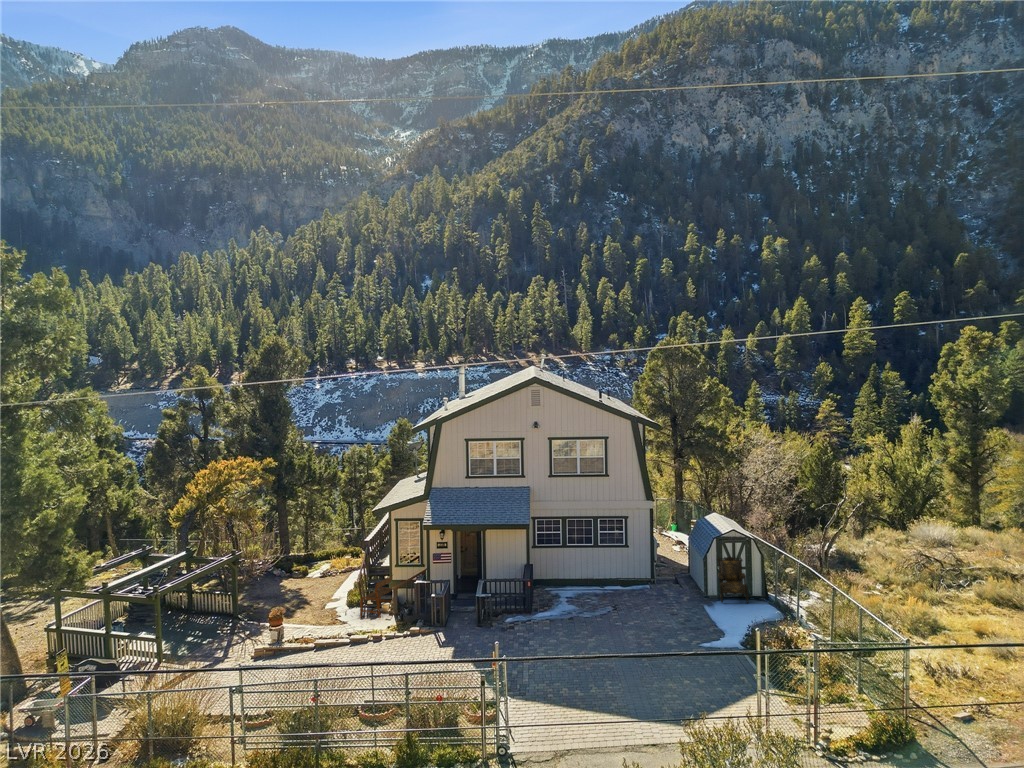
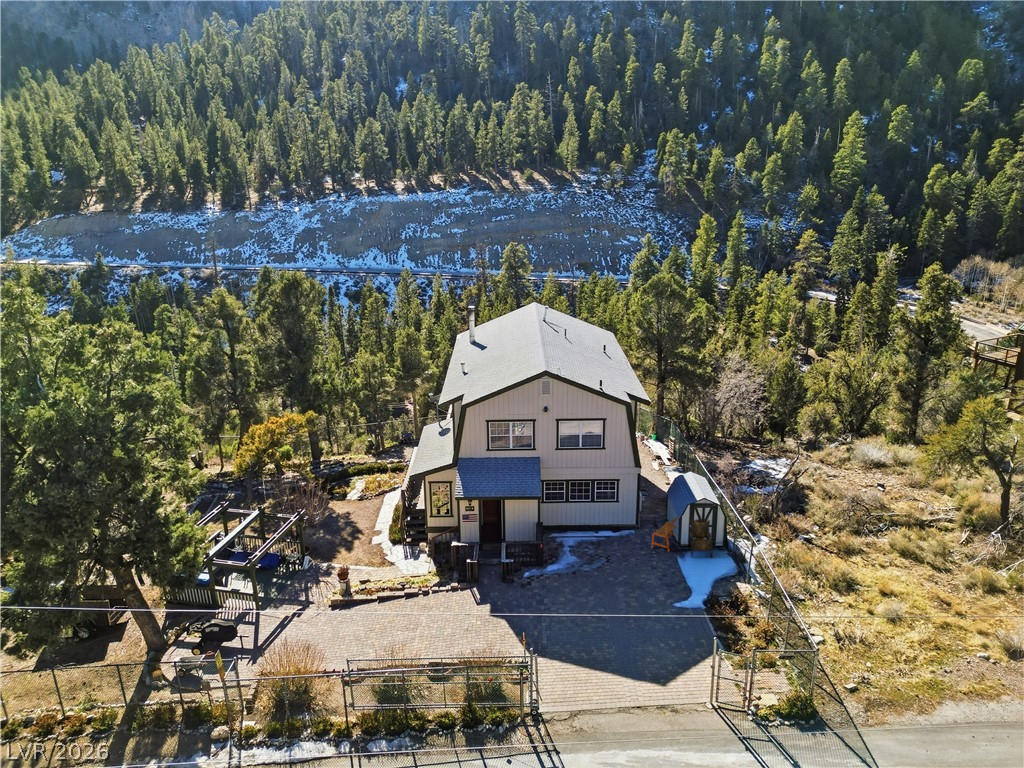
bench: present [360,575,393,618] -> present [652,516,678,551]

